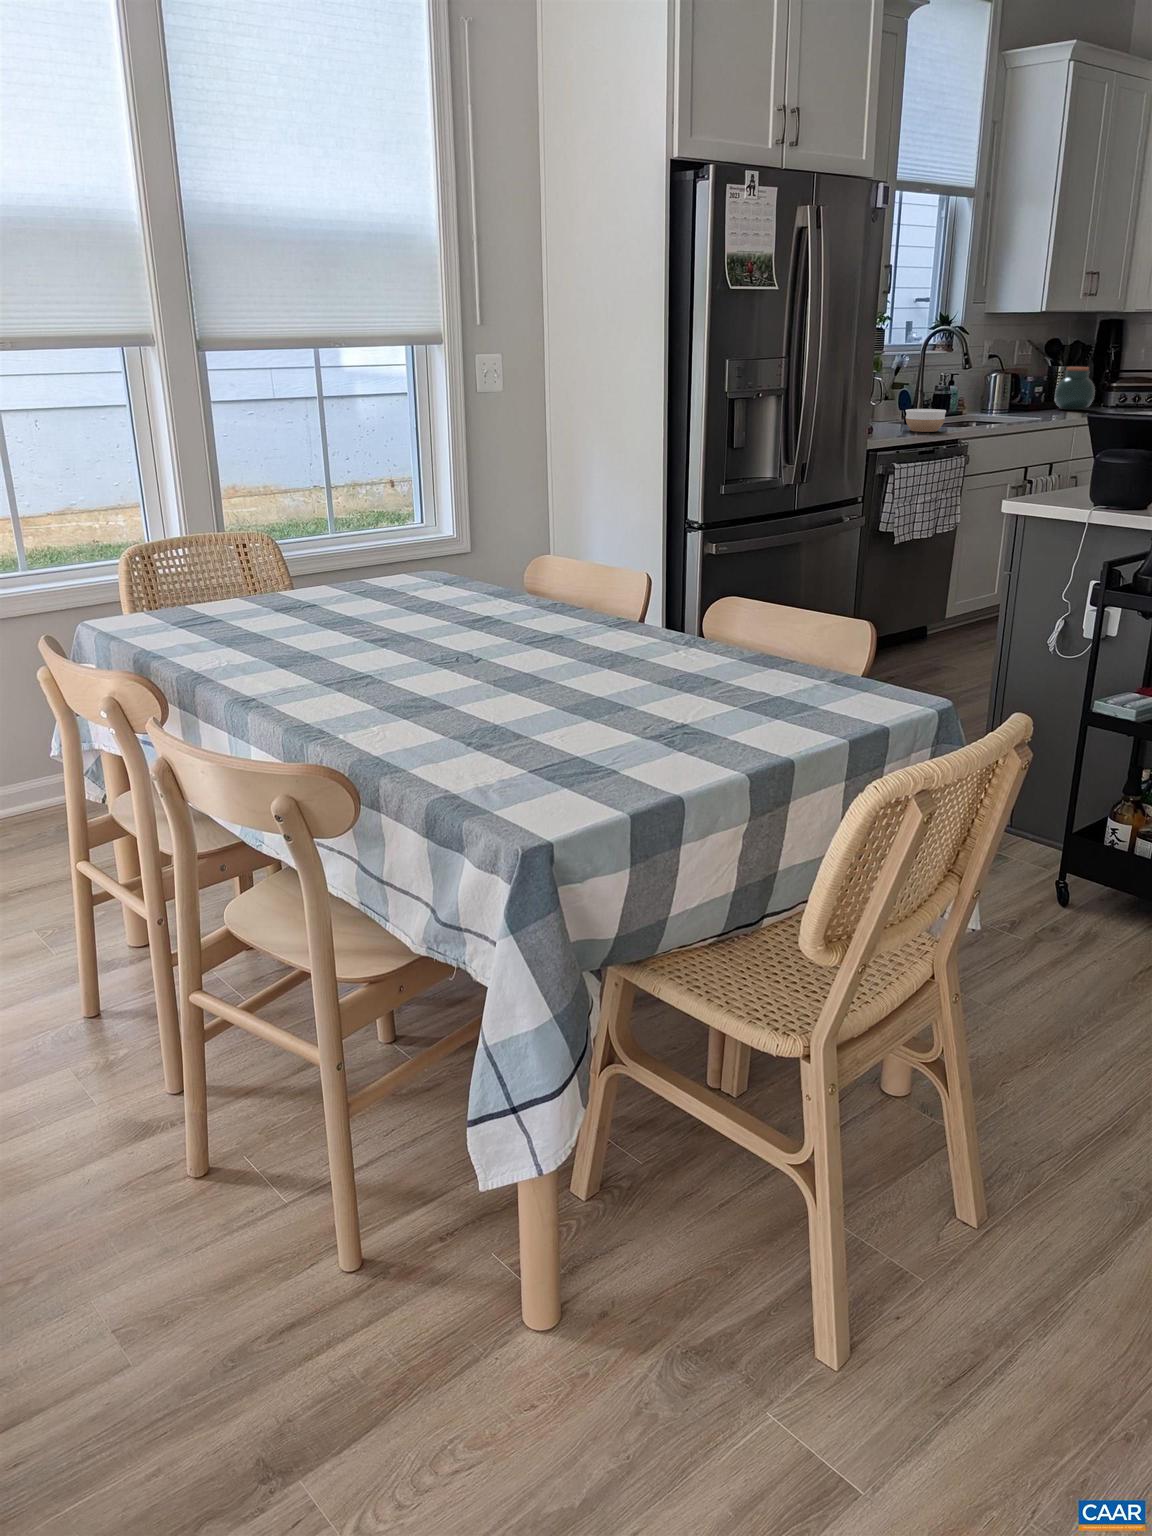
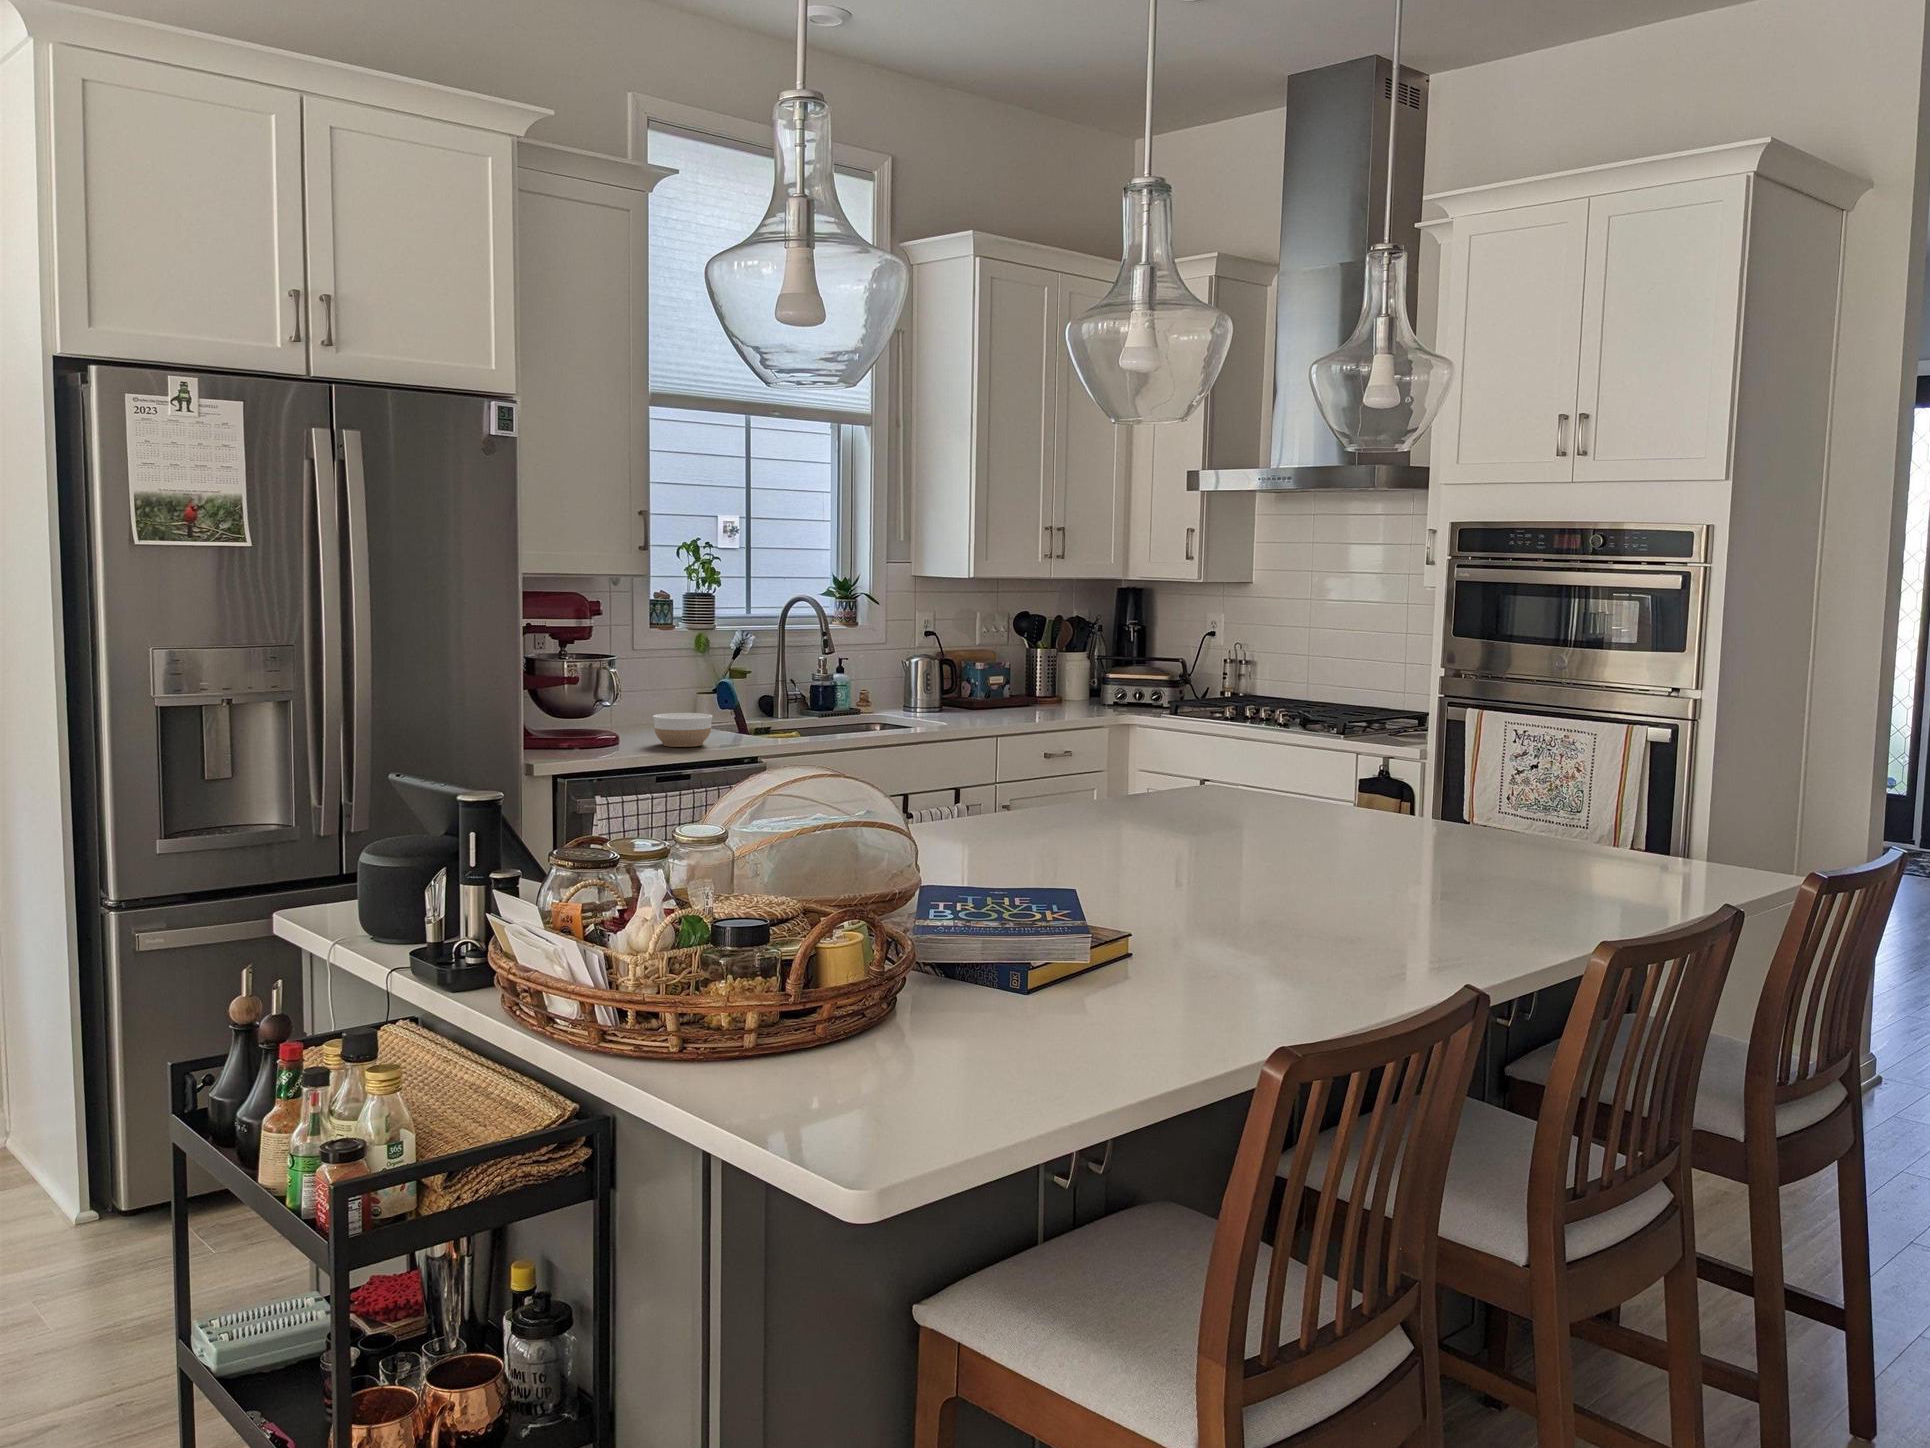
jar: present [1054,367,1095,410] -> none [1015,651,1067,709]

